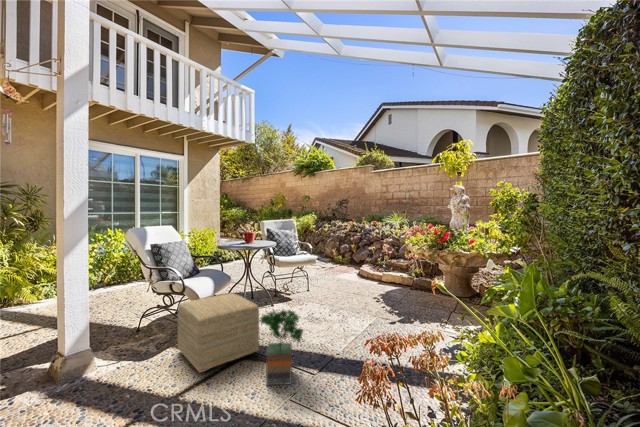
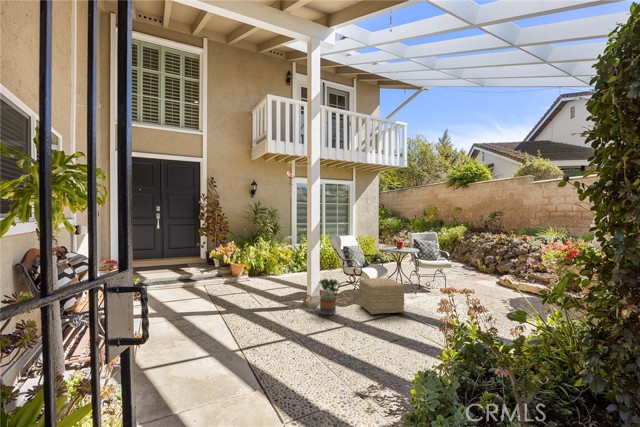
potted tree: present [260,310,303,385] -> present [319,279,339,315]

